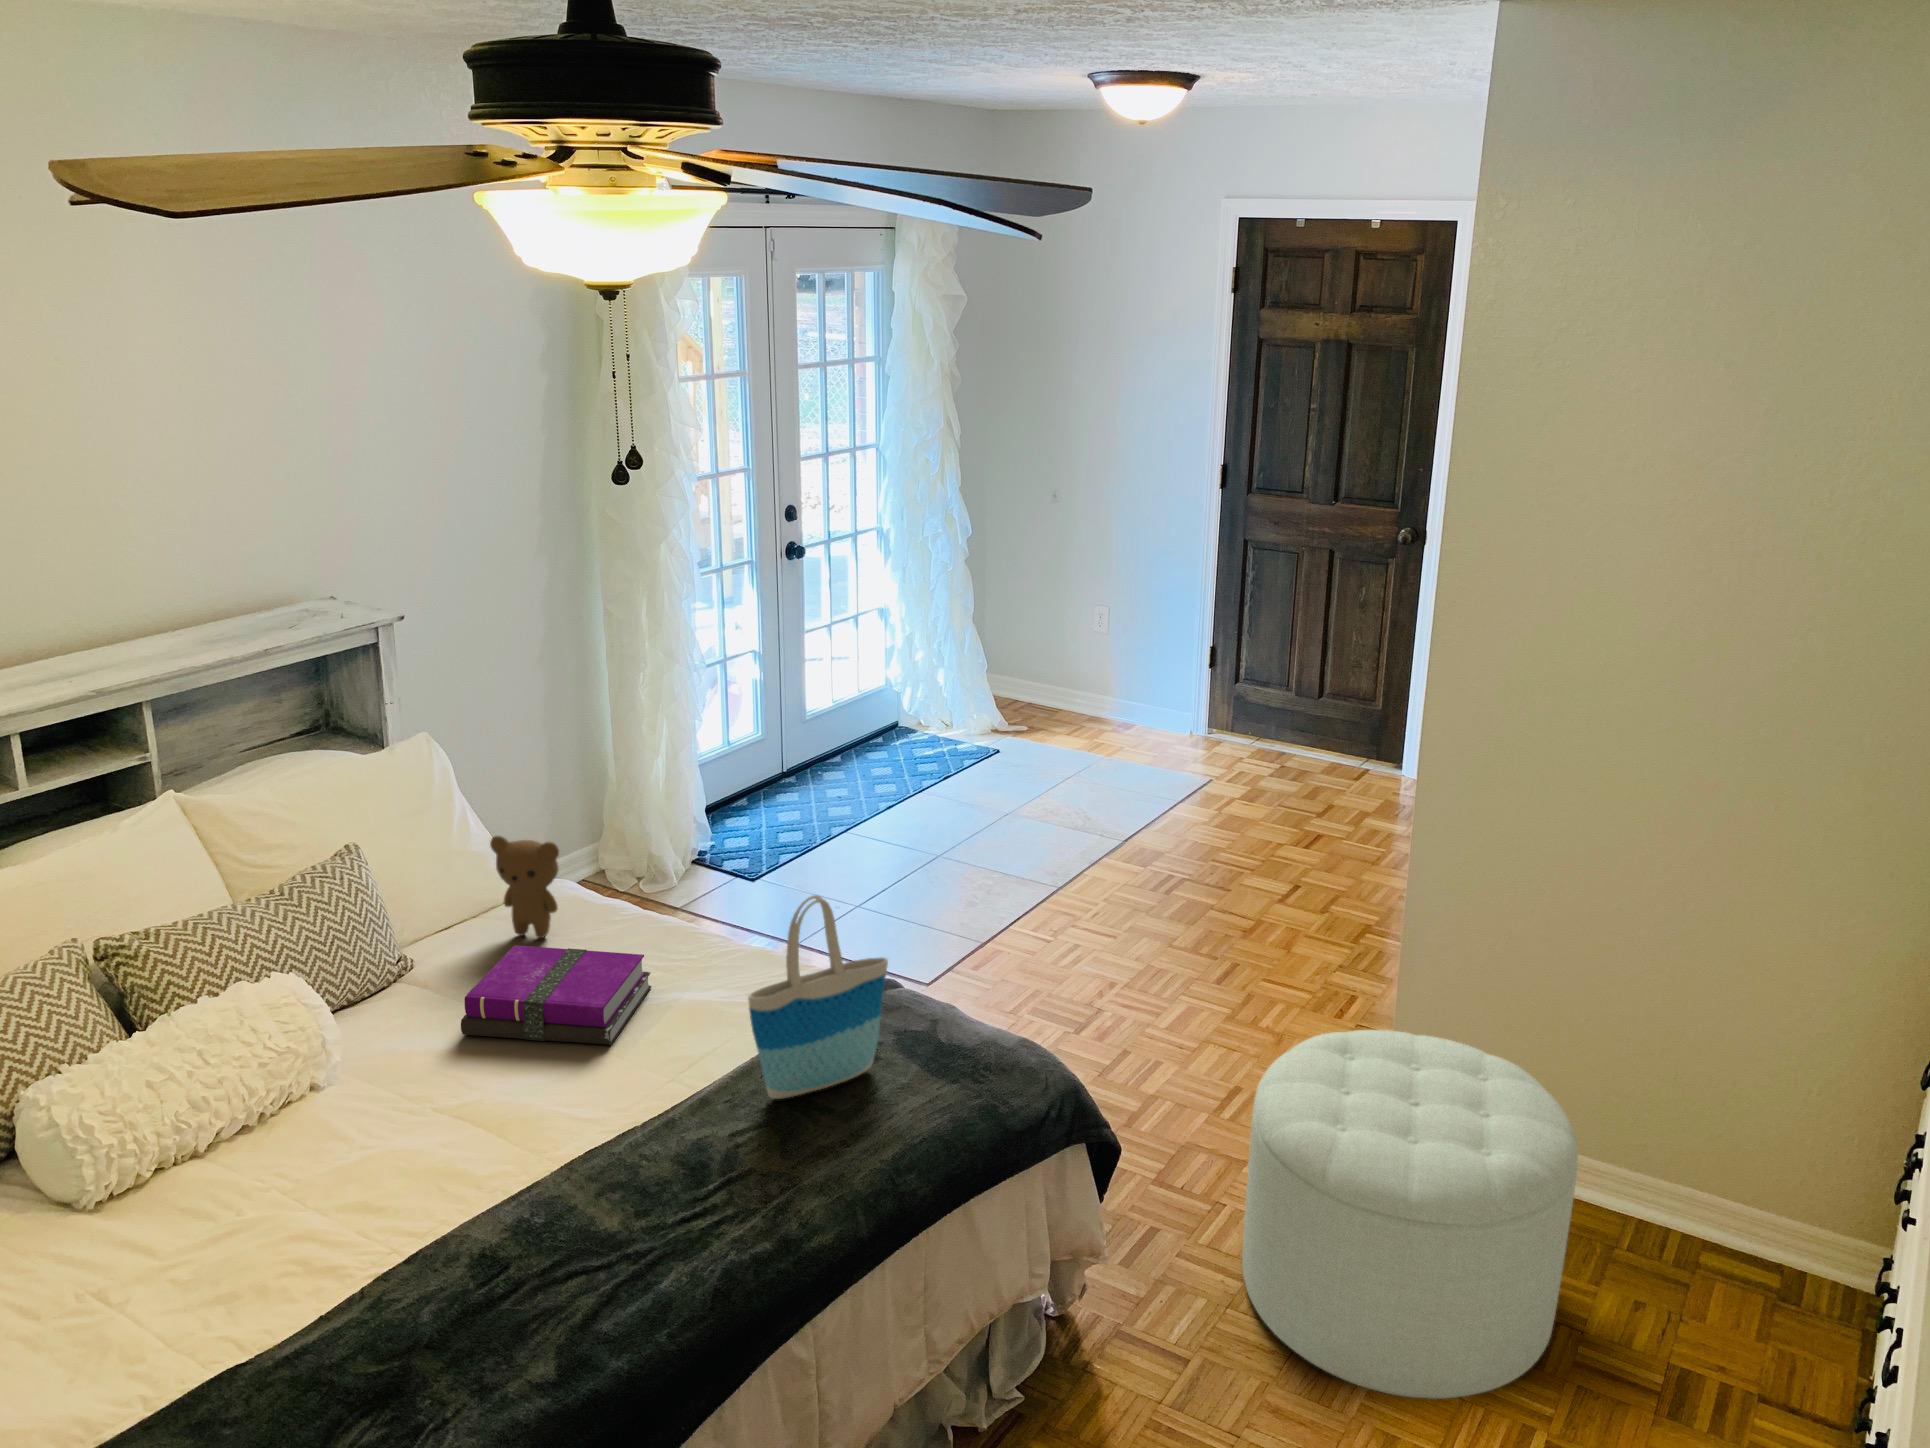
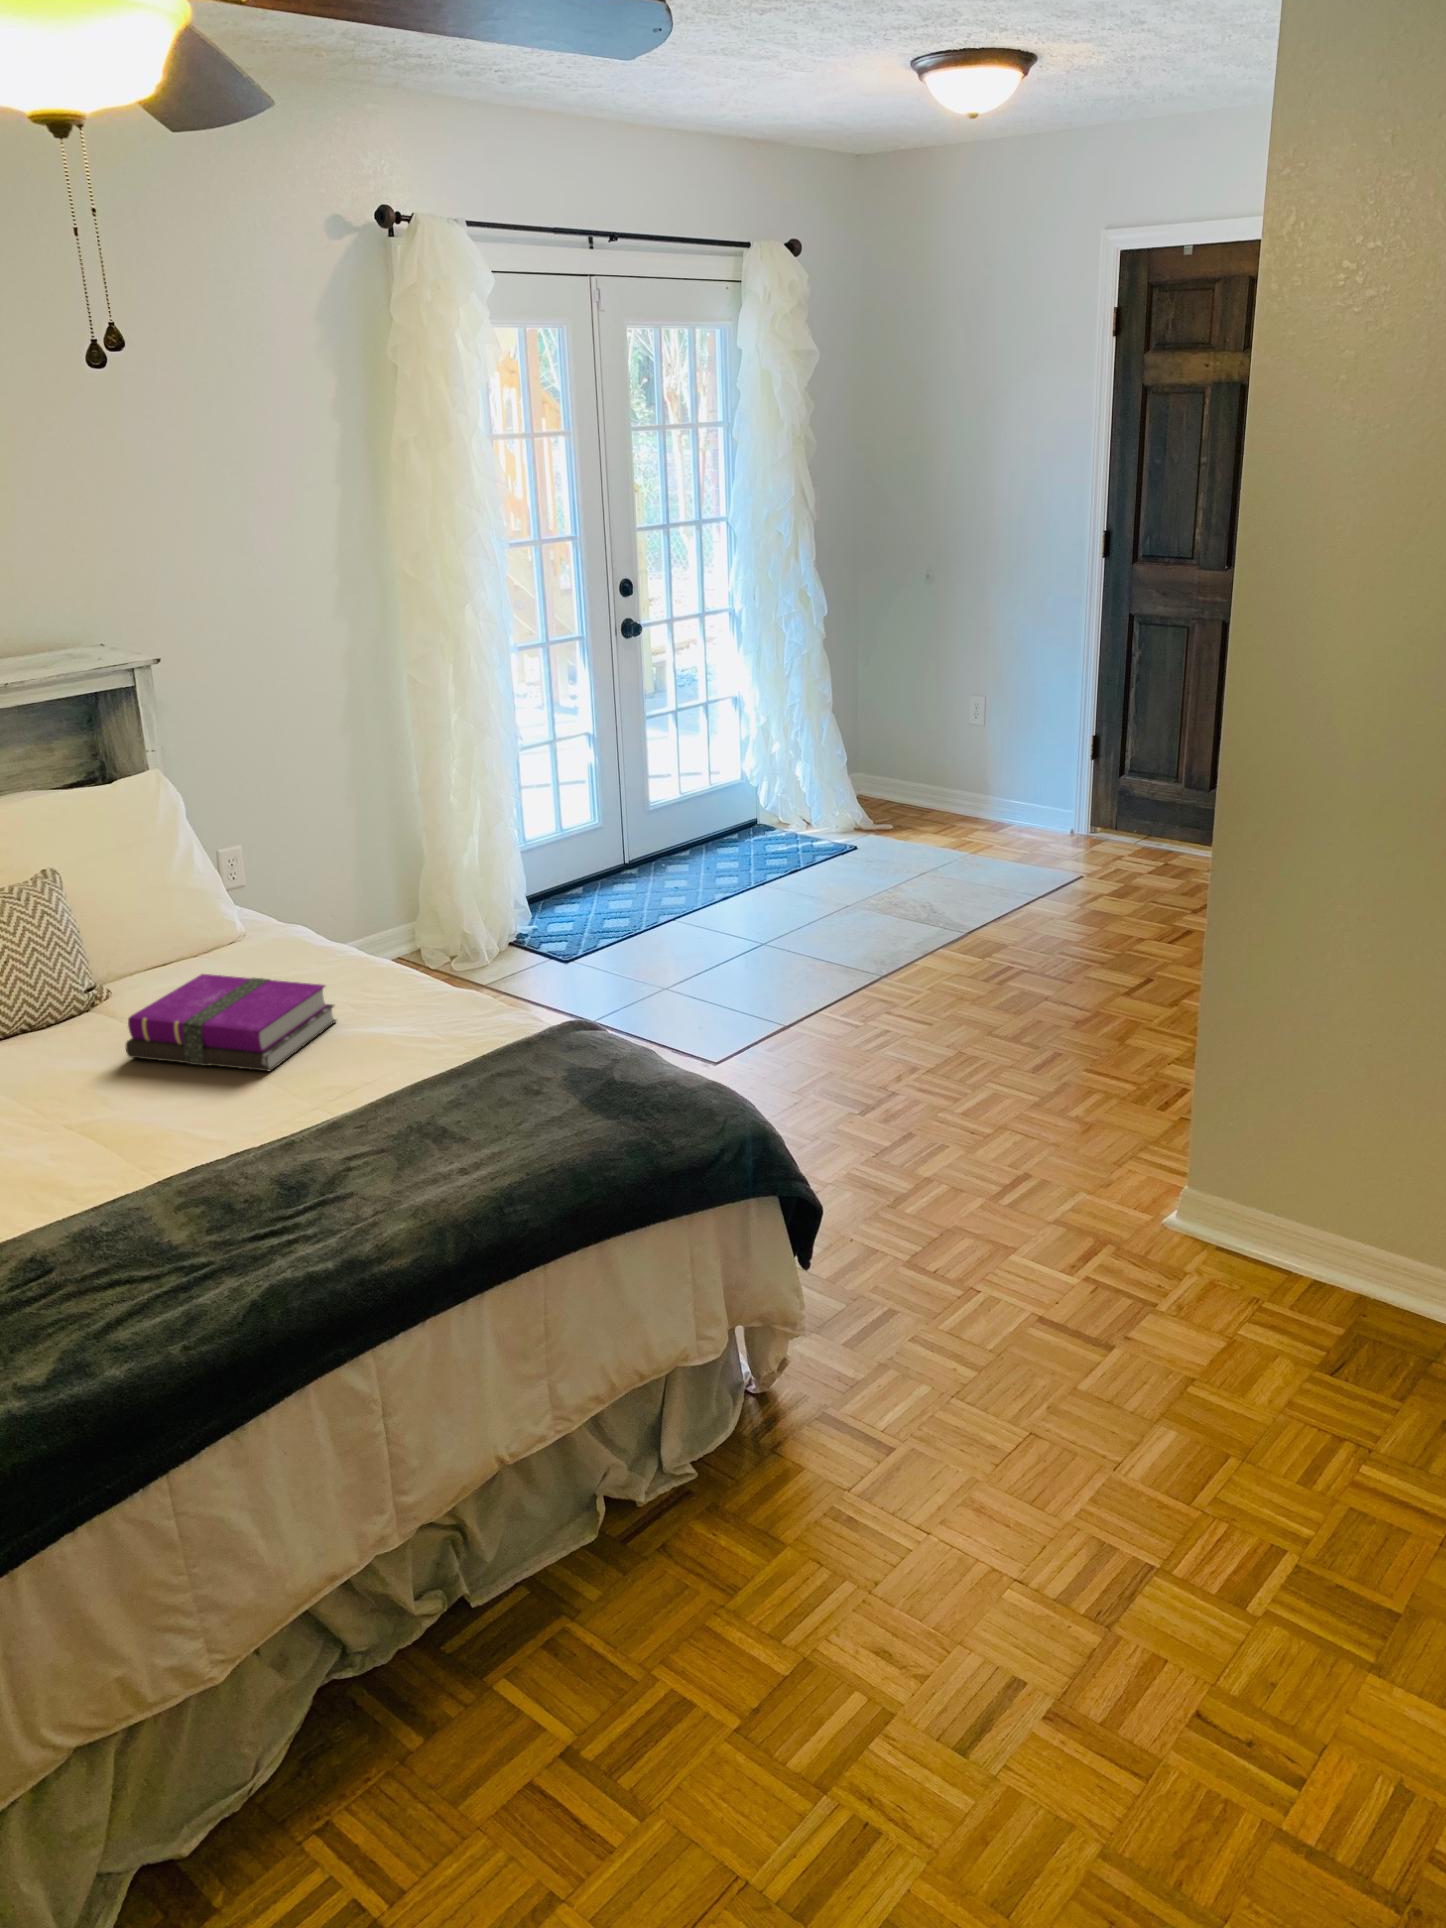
teddy bear: present [490,836,559,938] -> none [196,866,265,976]
tote bag: present [748,895,888,1099] -> none [360,897,532,1125]
ottoman: present [1242,1030,1578,1399] -> none [977,1098,1365,1513]

